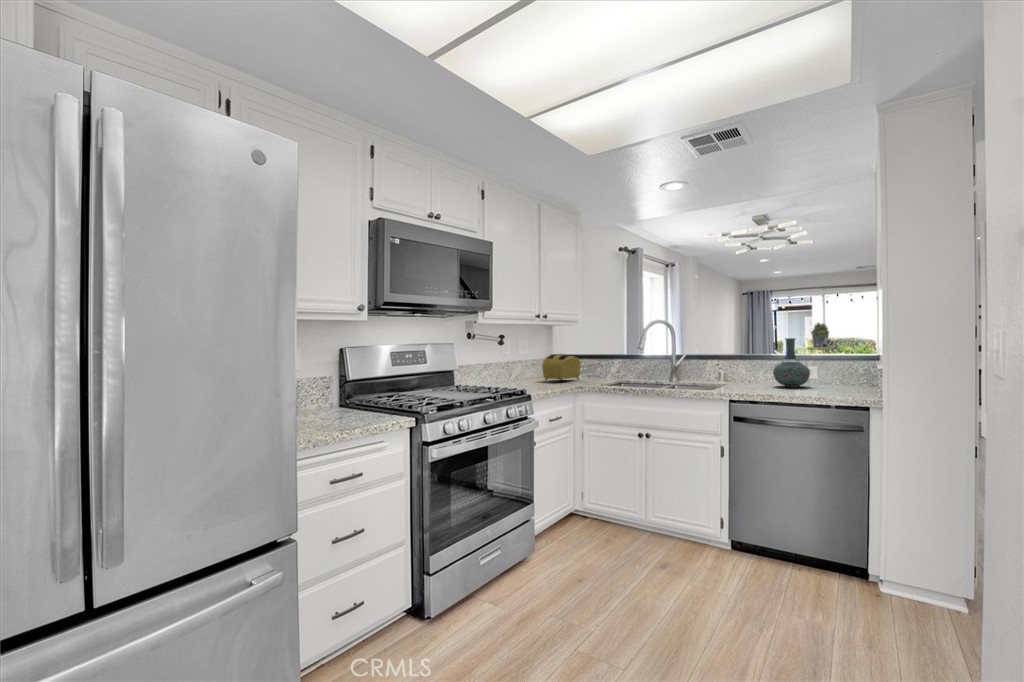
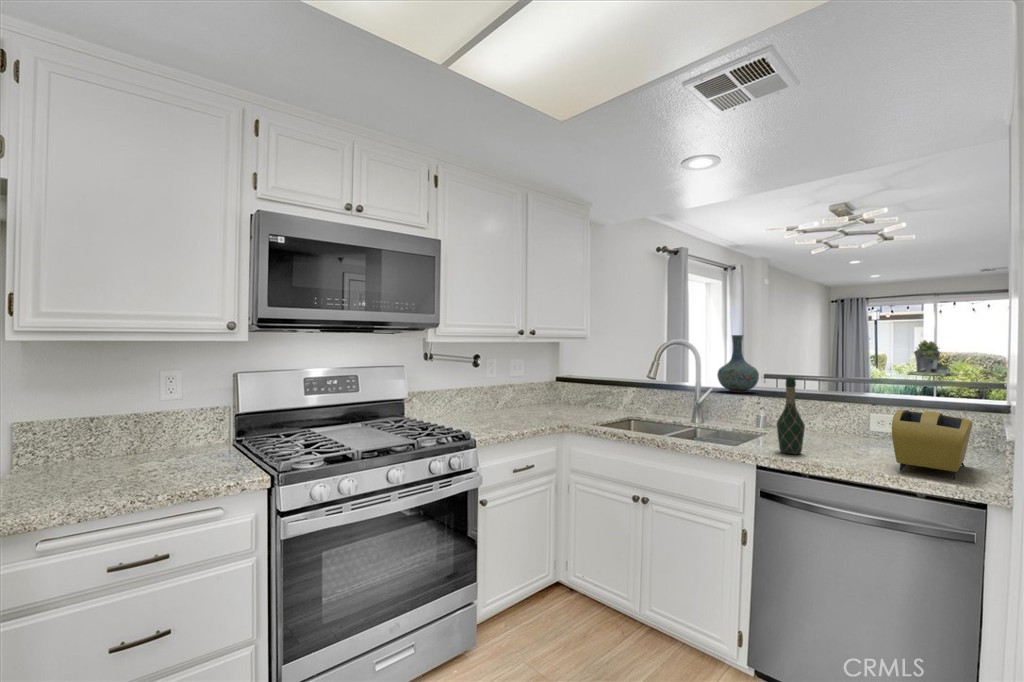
vase: present [773,338,810,387] -> present [717,335,759,393]
wine bottle: none [741,341,759,392] -> present [777,377,805,454]
toaster: present [542,354,581,382] -> present [892,410,972,479]

